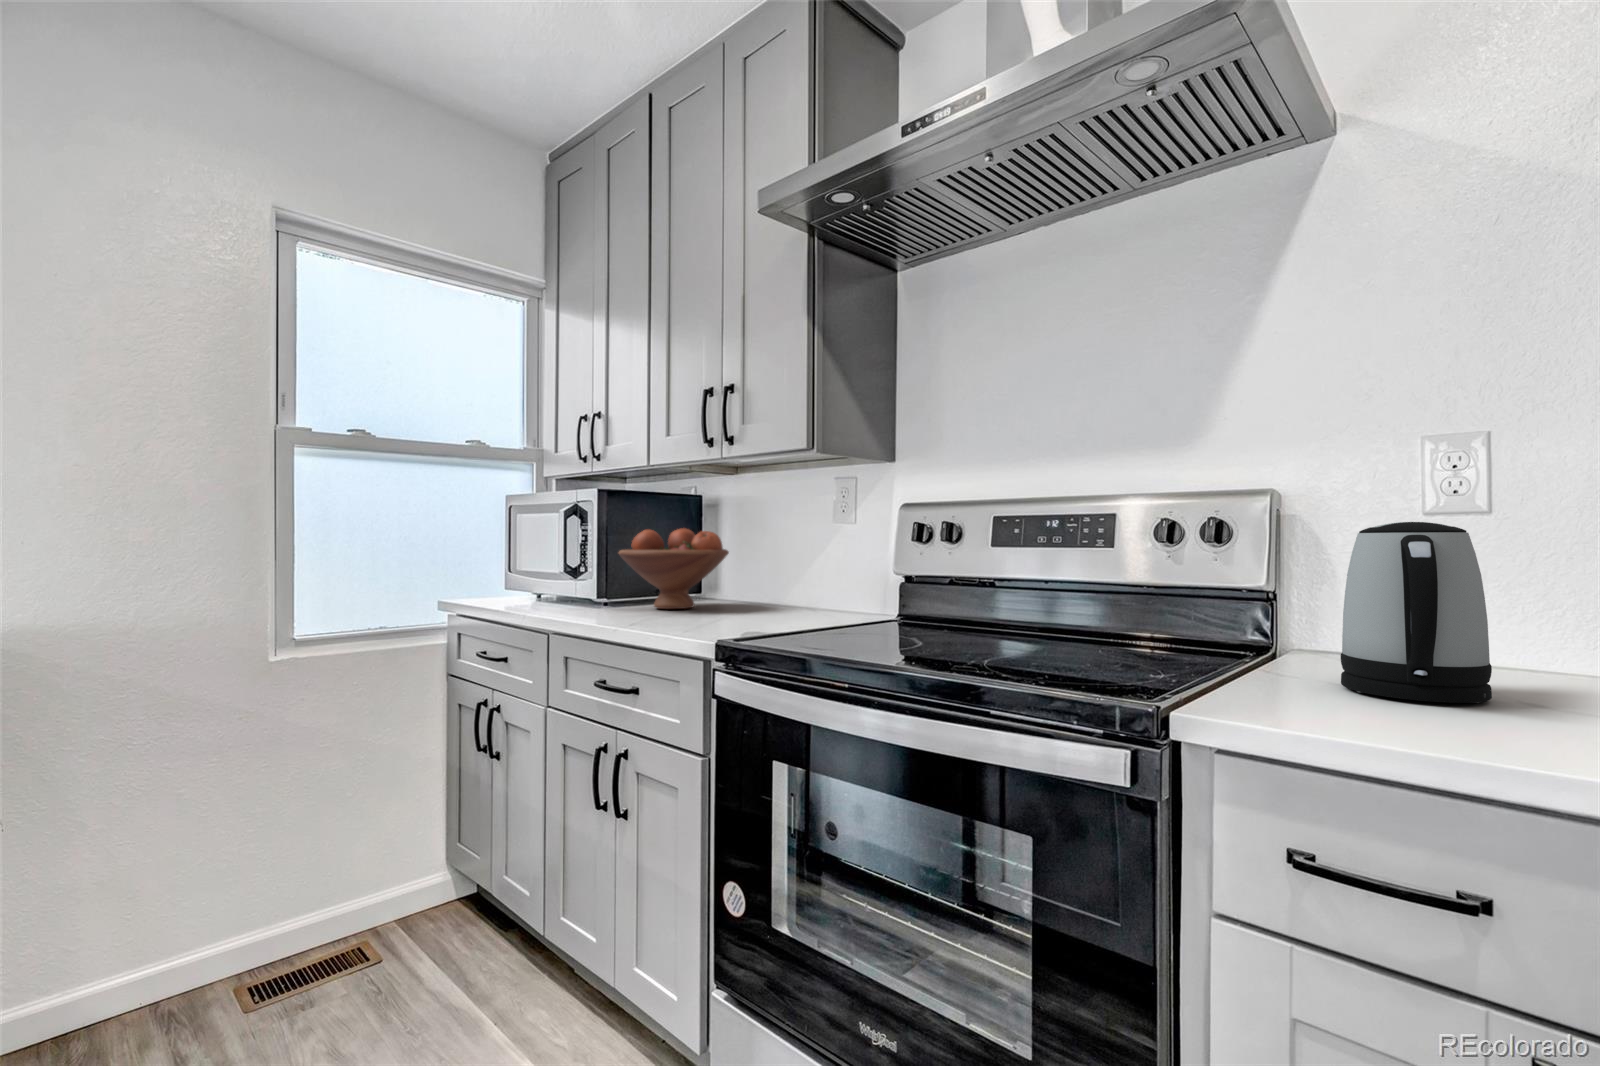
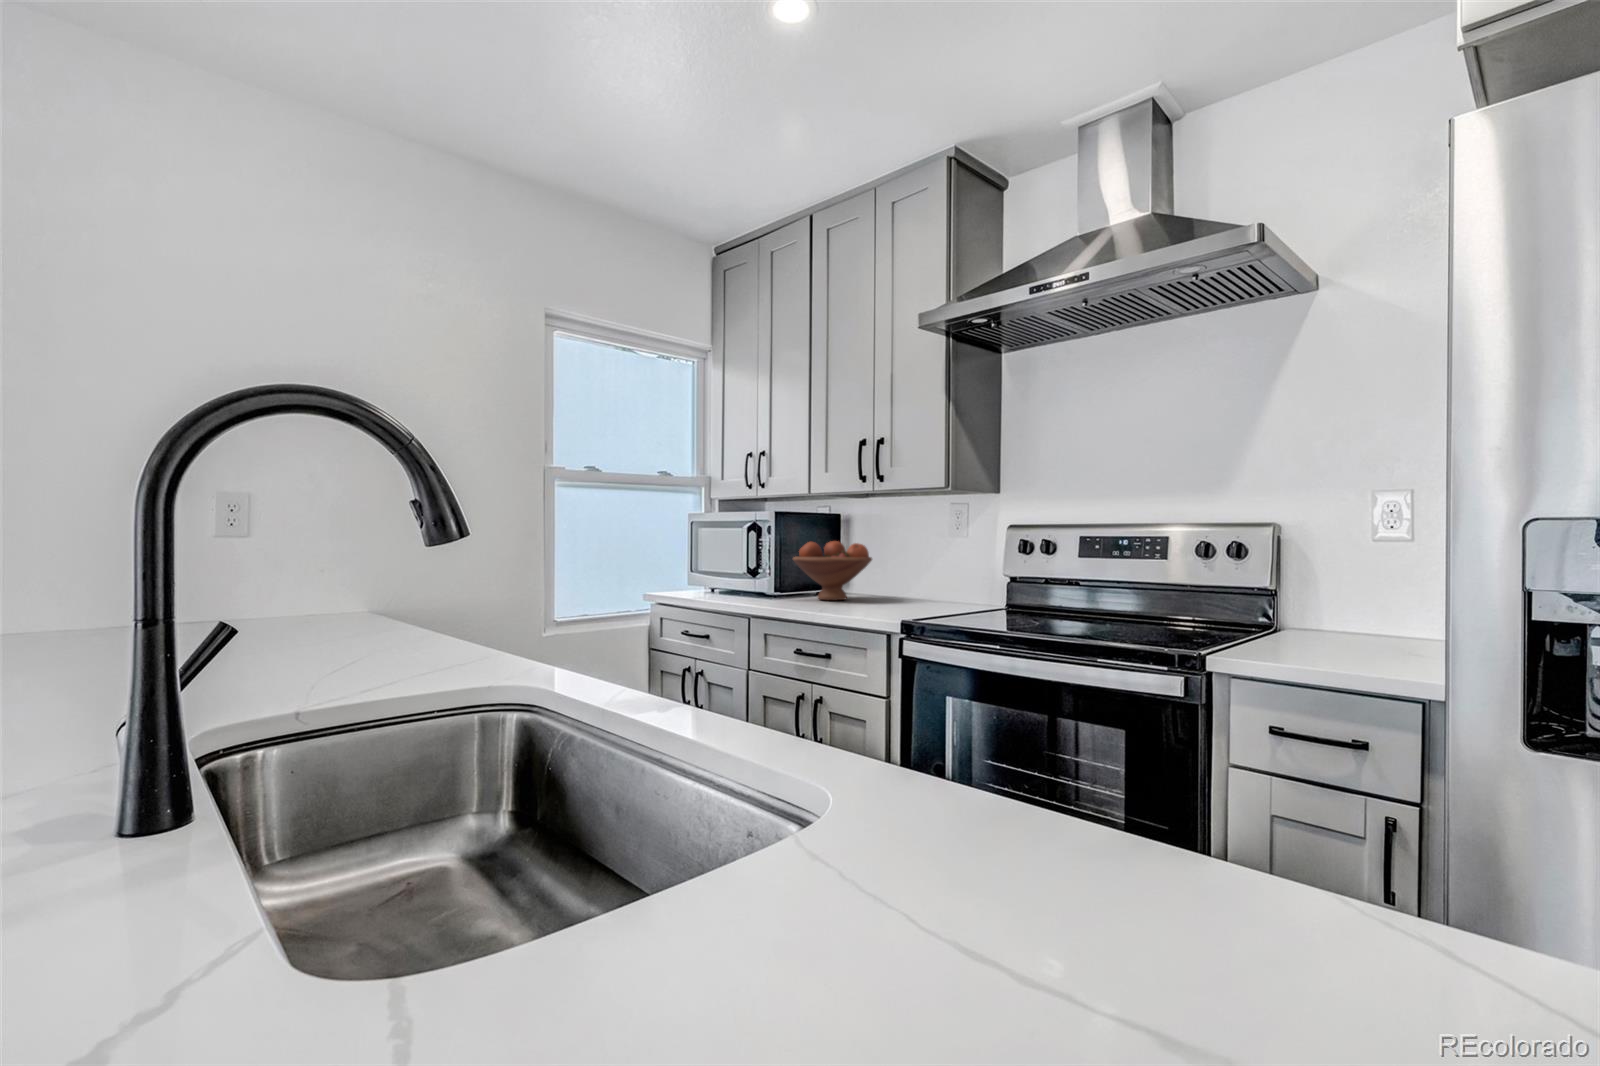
kettle: present [1341,522,1492,703] -> none [1311,548,1397,653]

